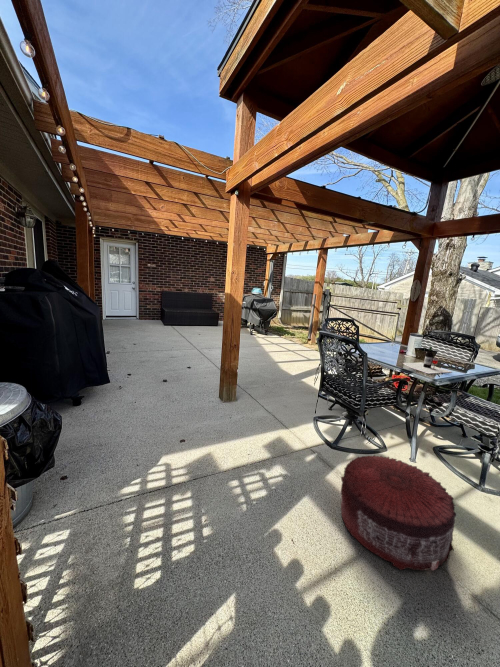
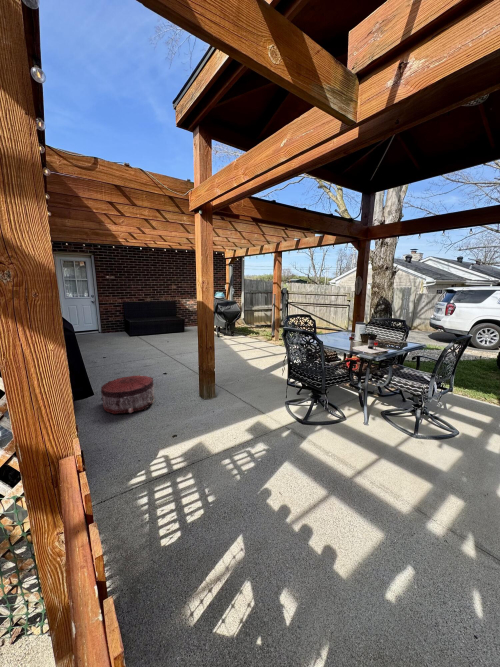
pouf: present [341,455,456,570] -> present [101,375,154,414]

